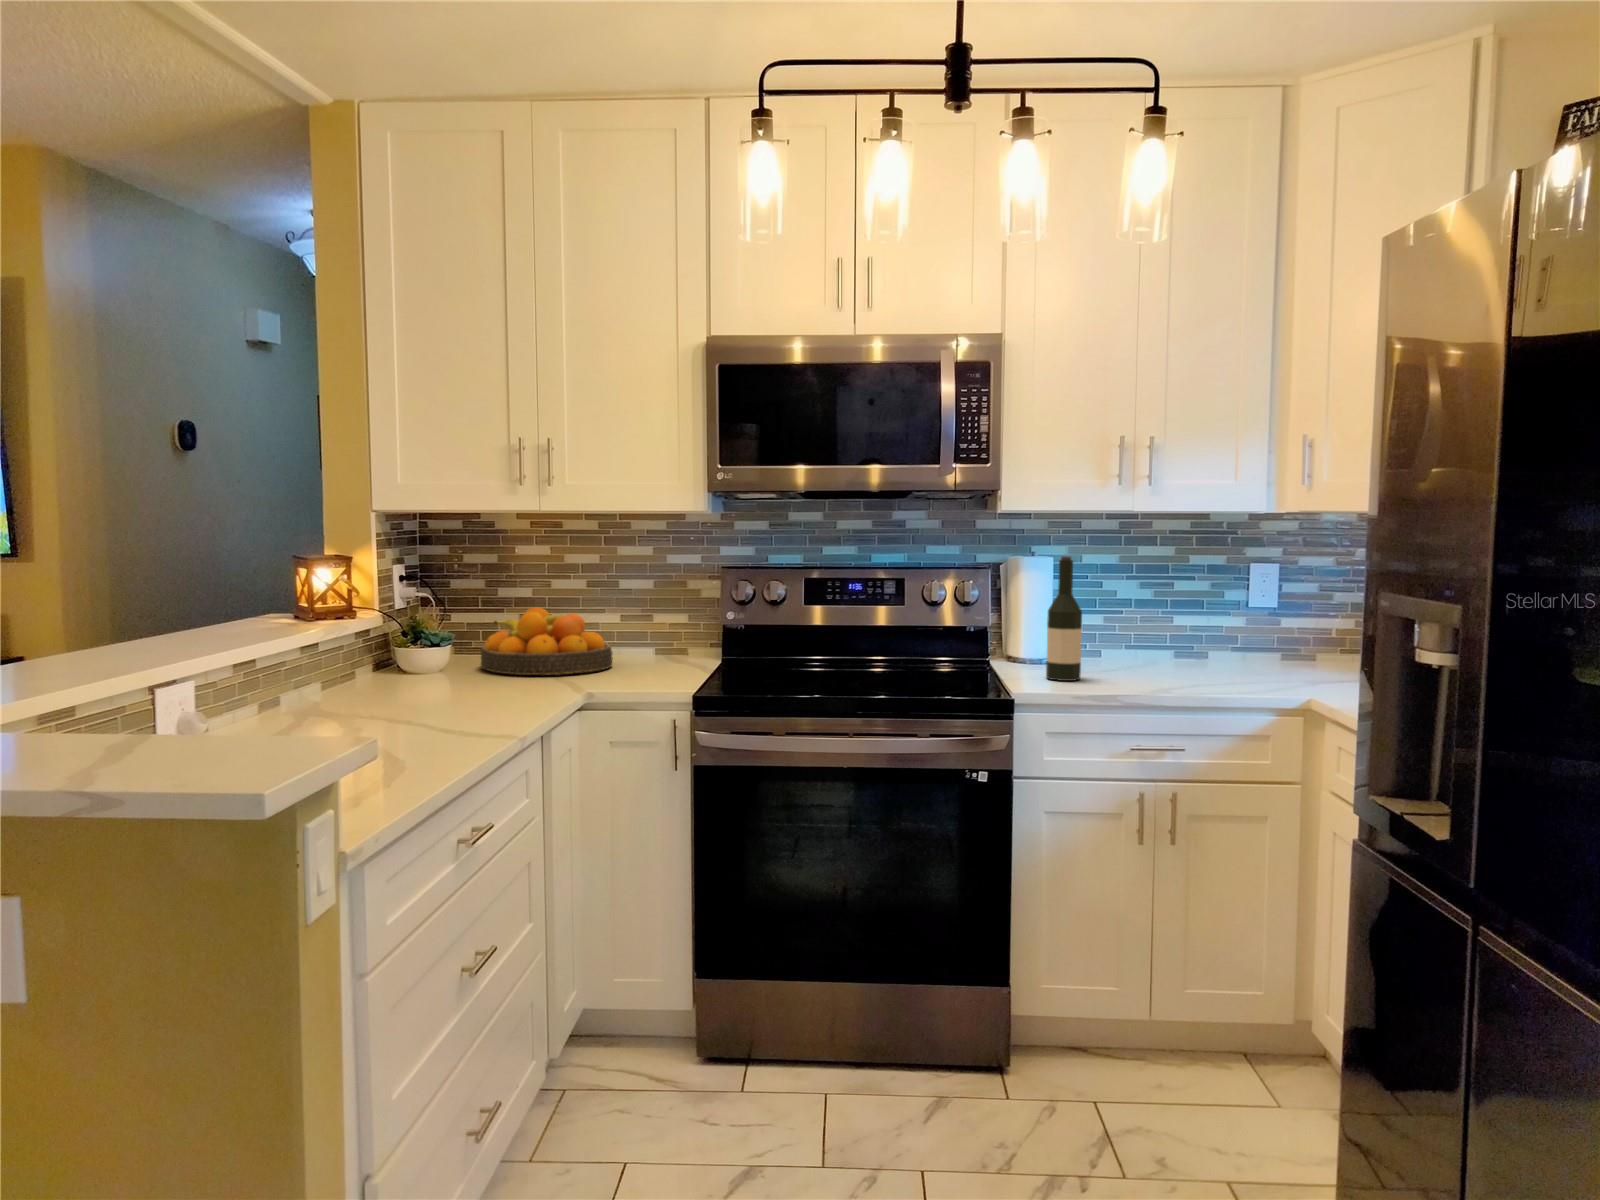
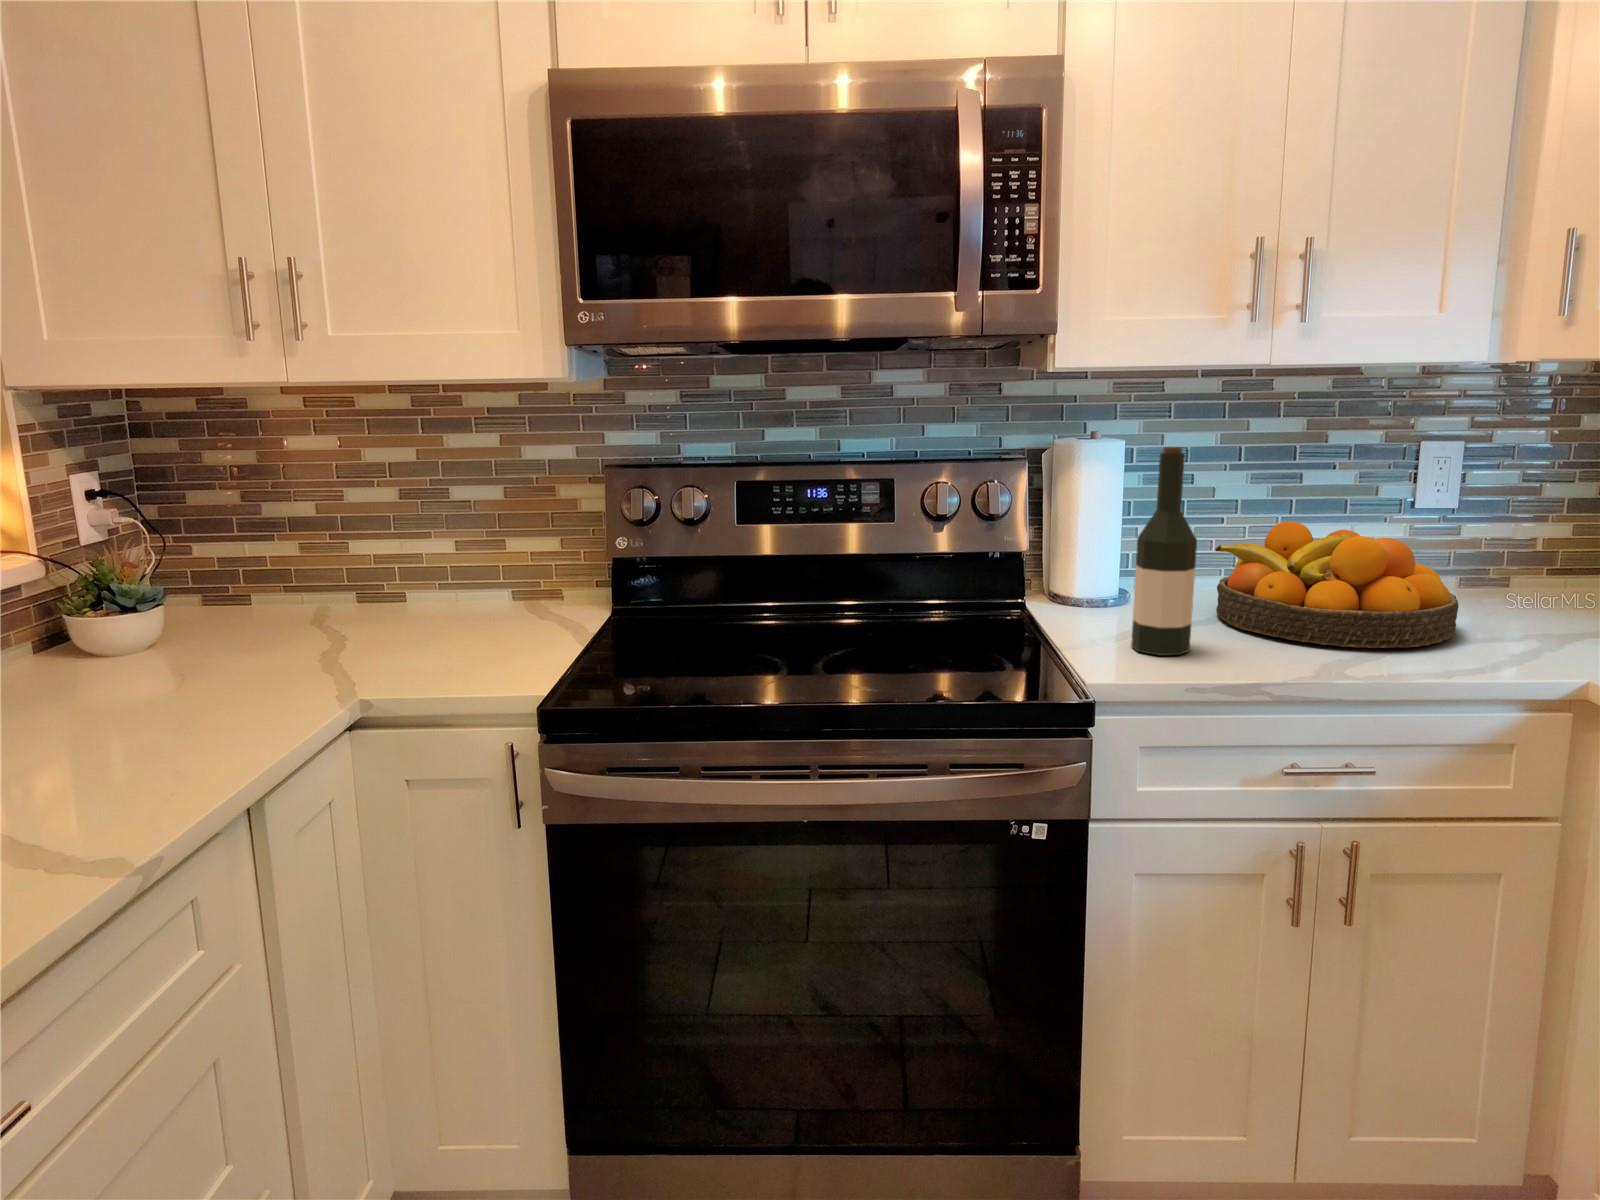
fruit bowl: present [481,607,612,675] -> present [1215,522,1458,648]

